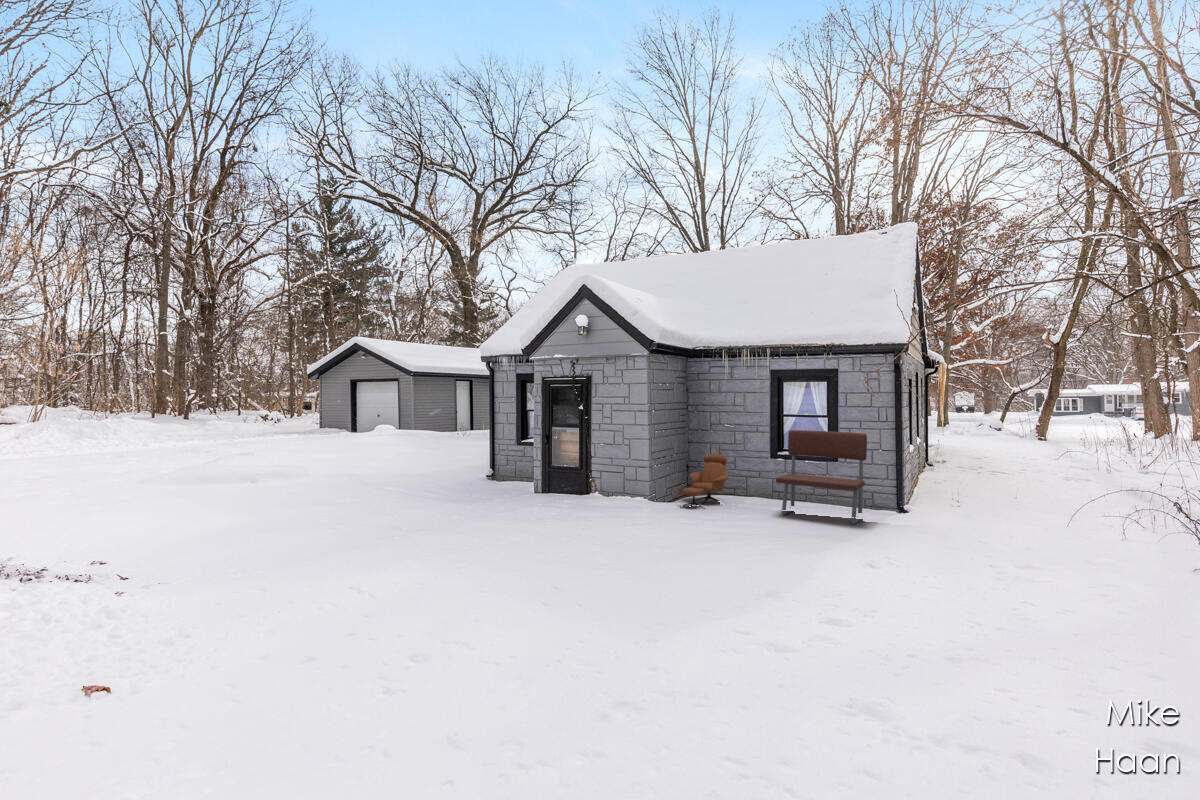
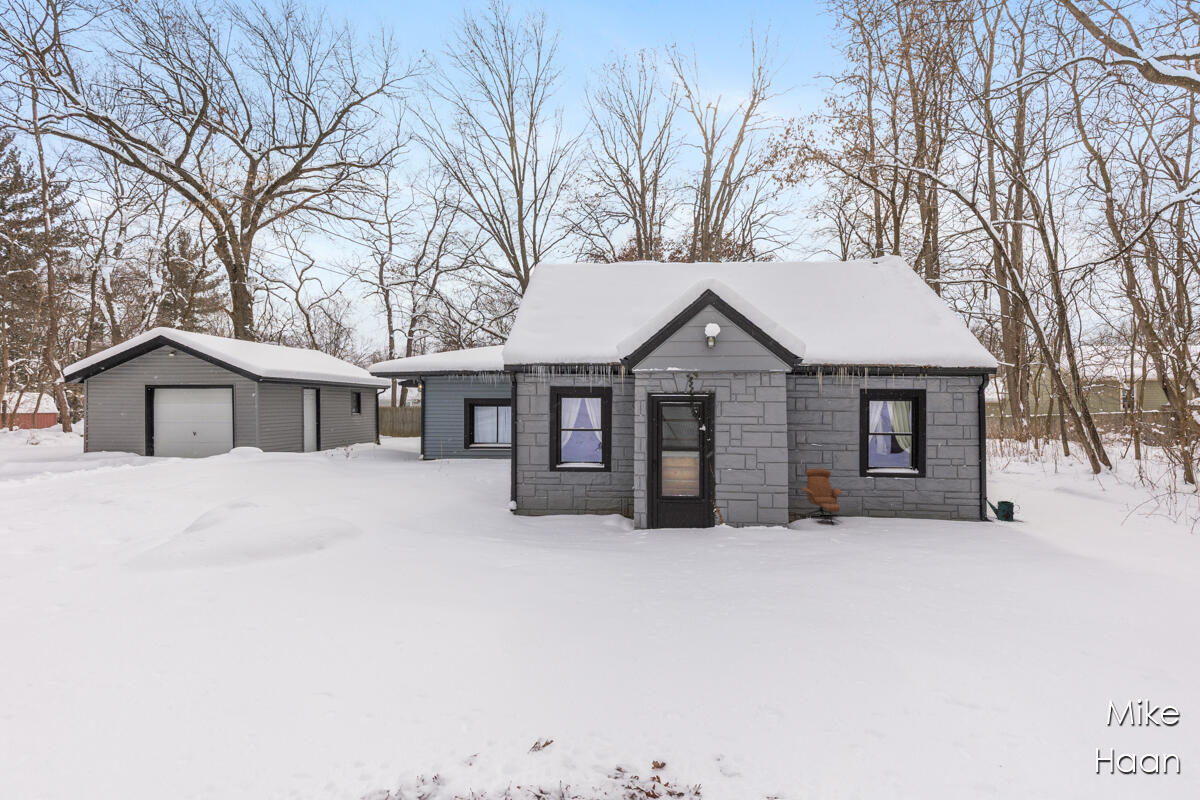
bench: present [776,430,867,524] -> none [892,444,980,523]
watering can: none [896,499,927,529] -> present [983,497,1020,521]

